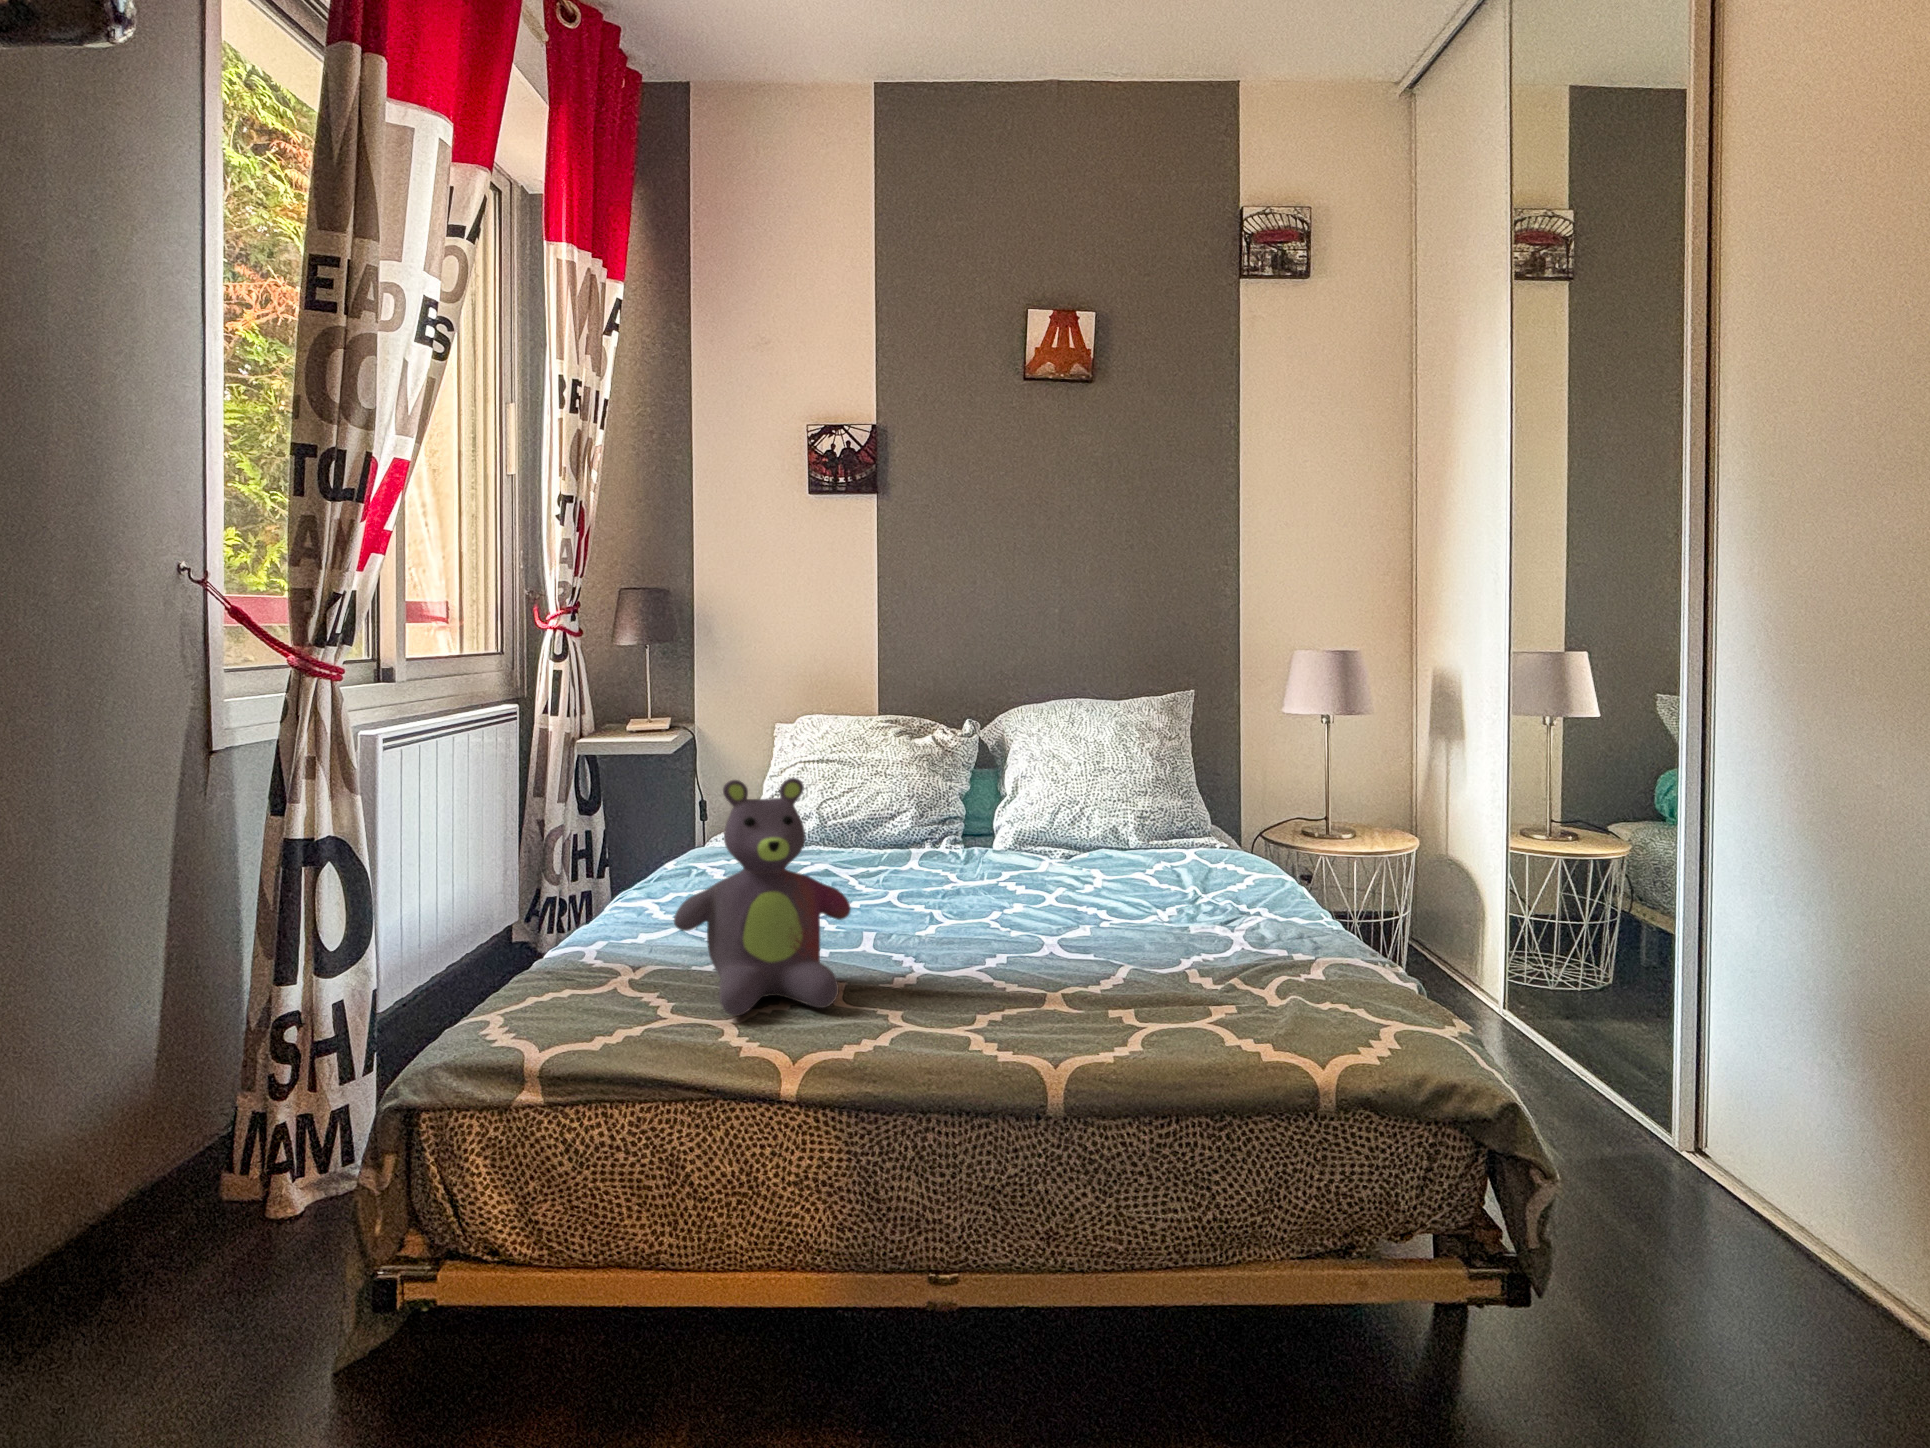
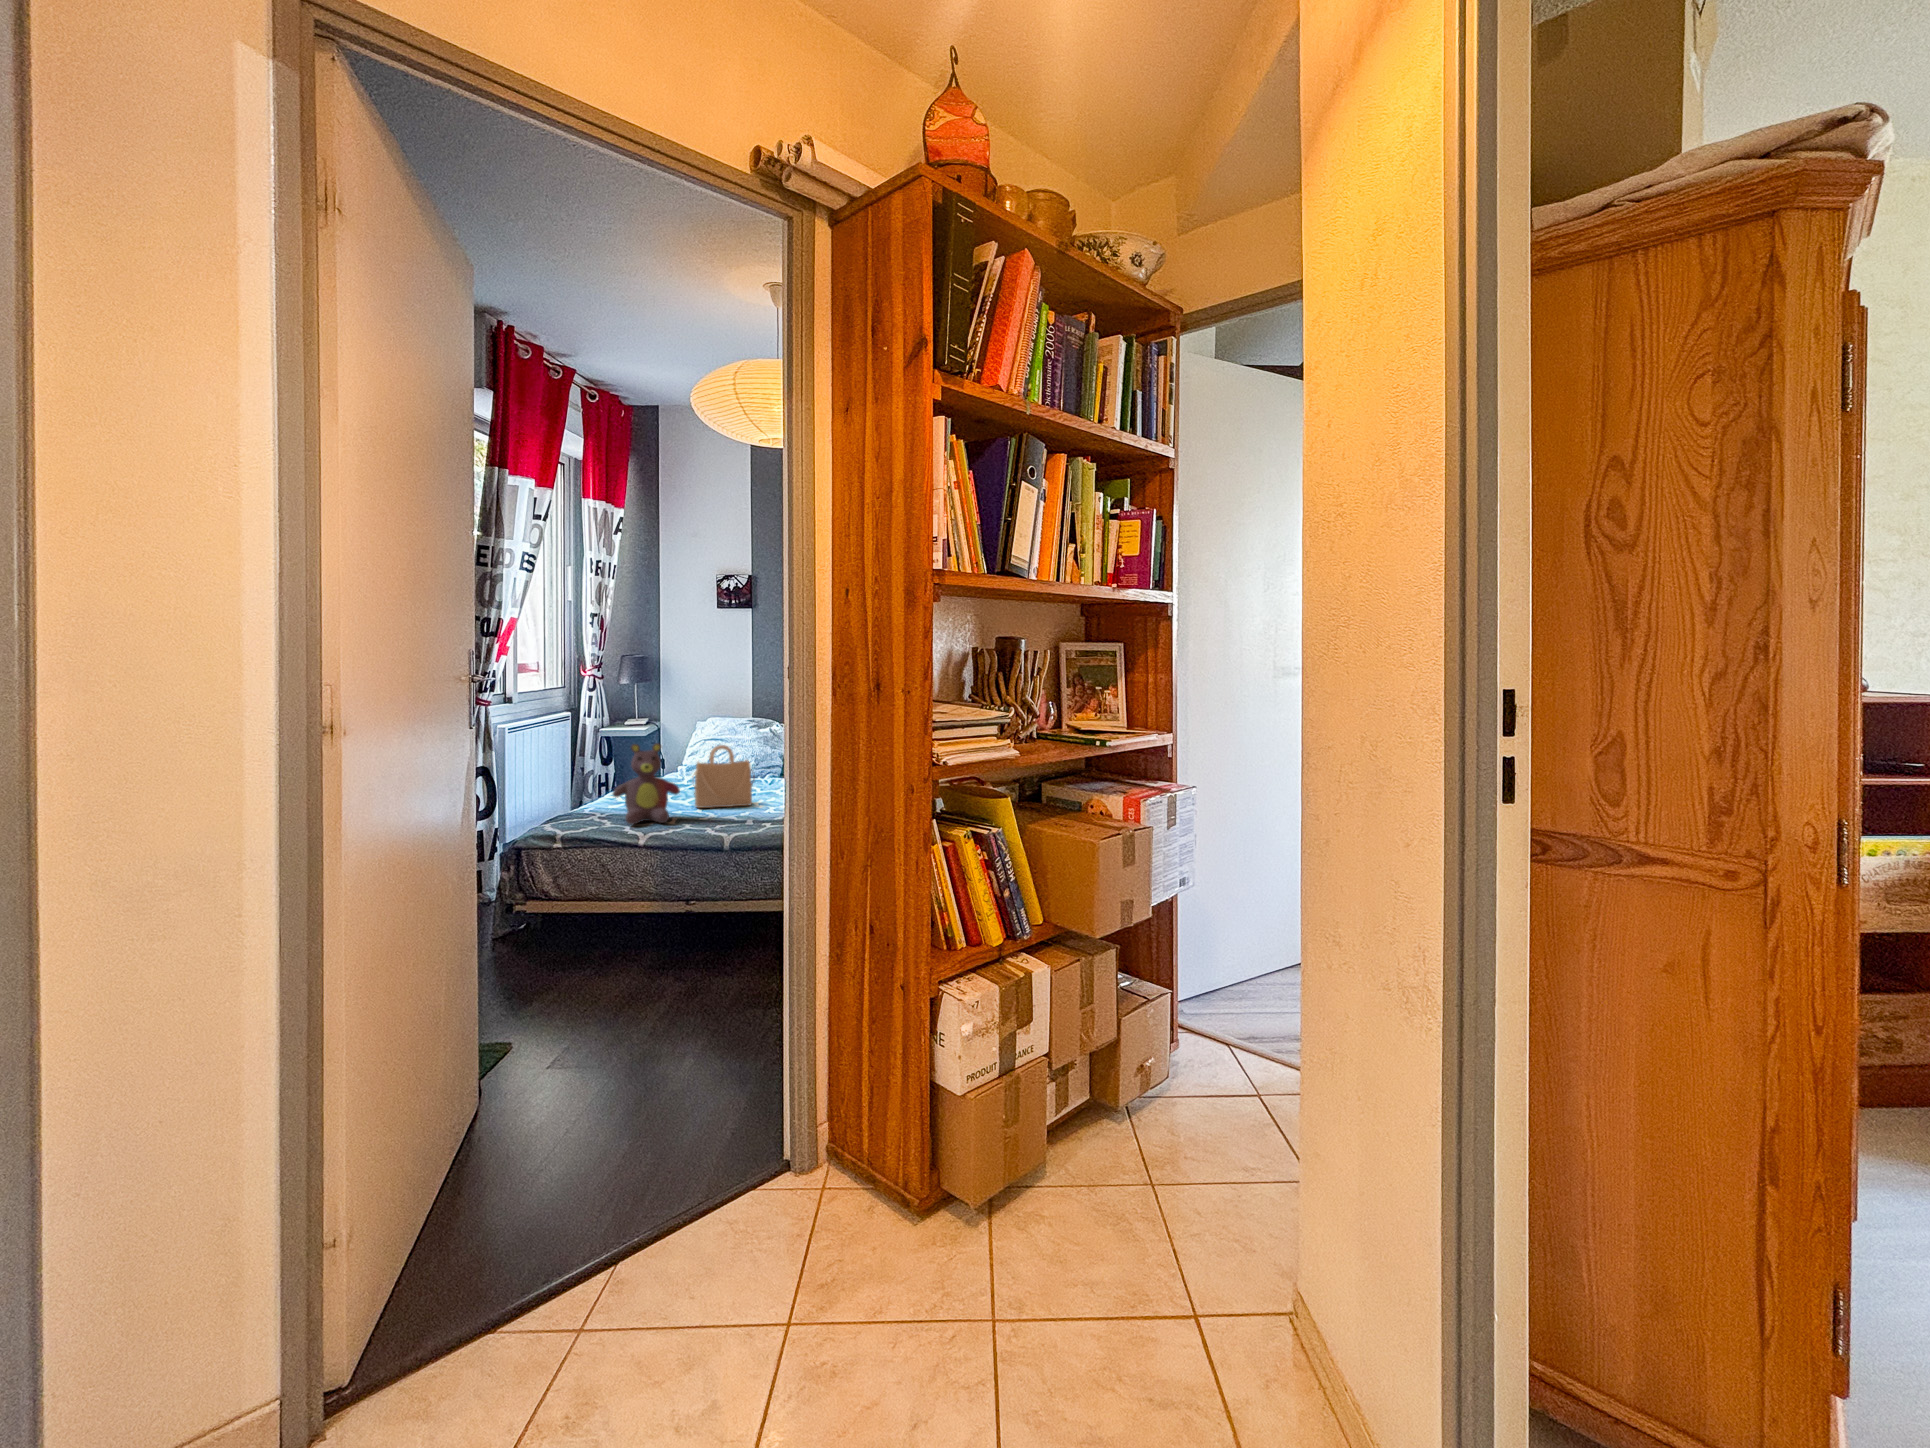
handbag: none [854,781,1004,945] -> present [694,745,755,808]

